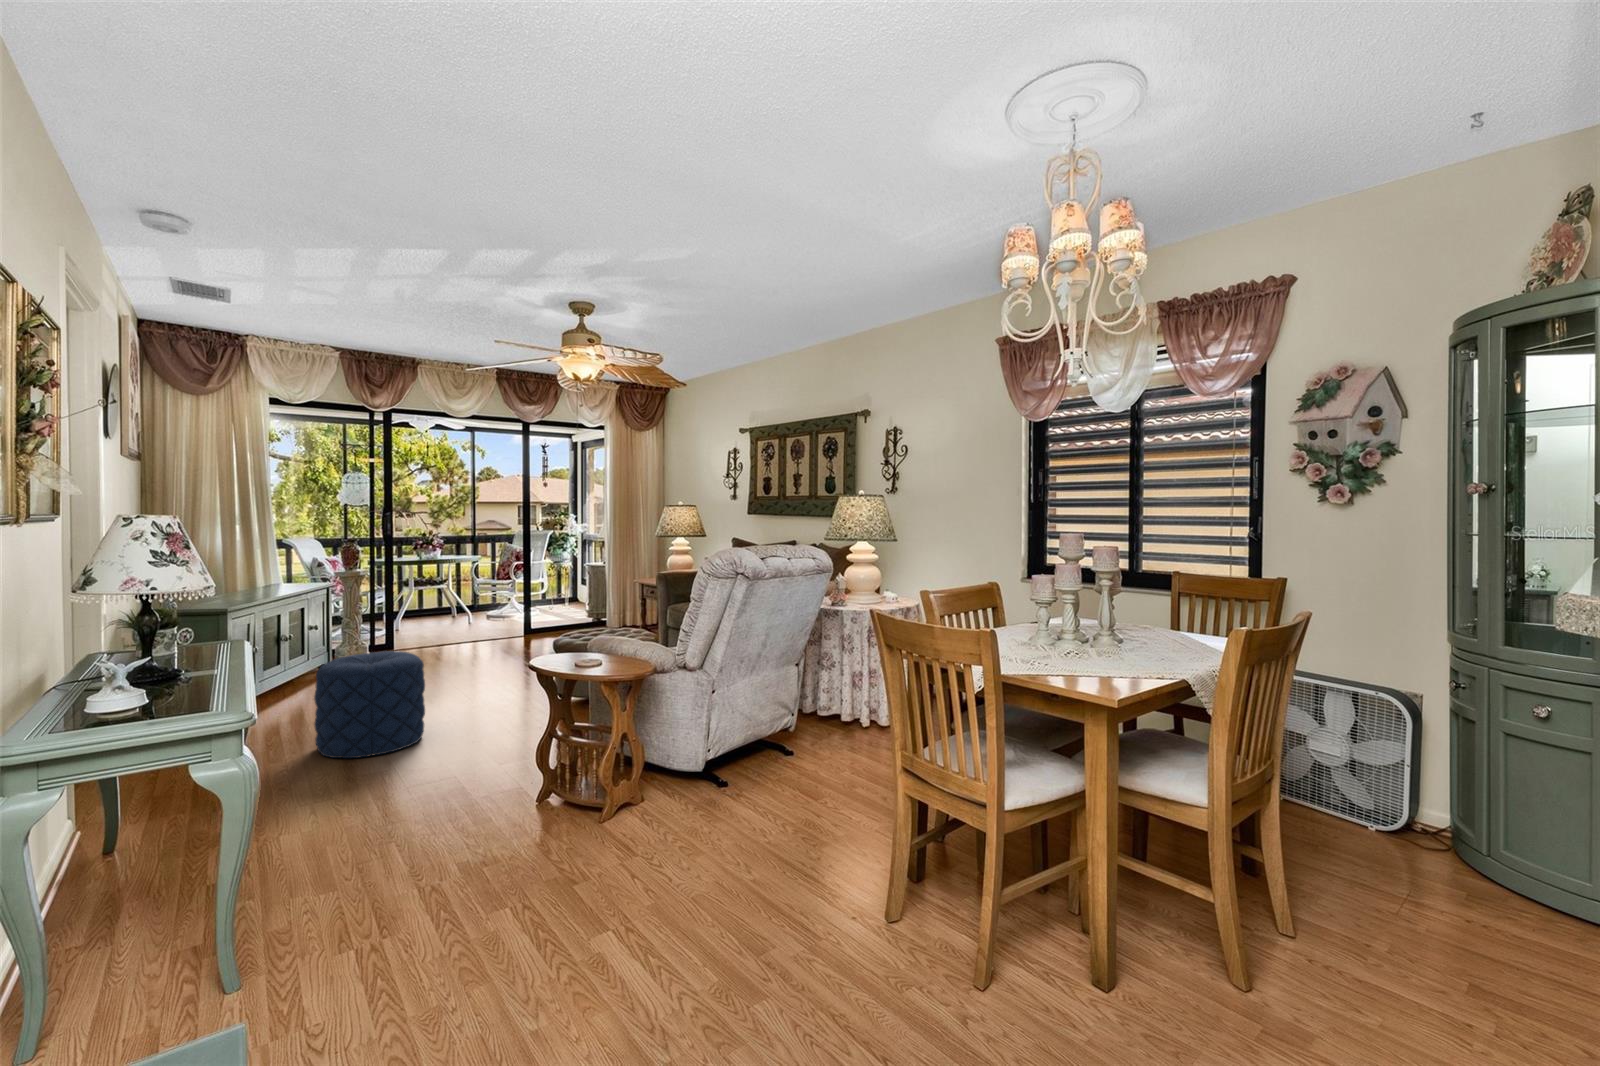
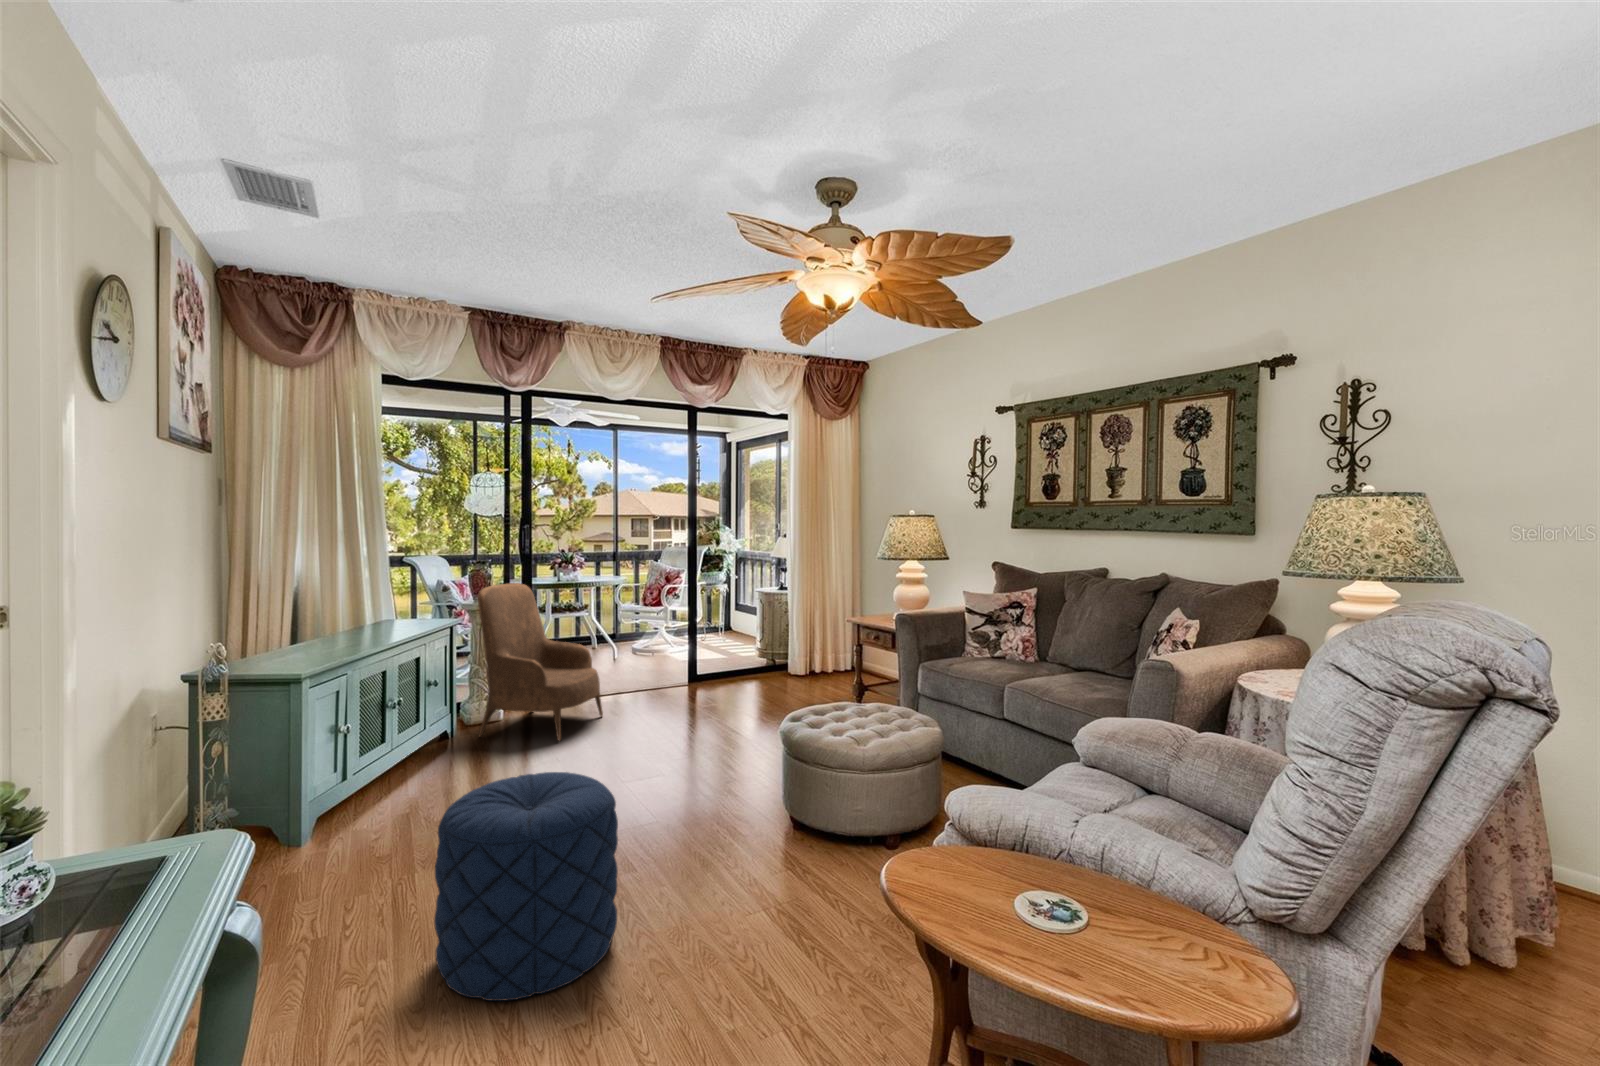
armchair: none [347,556,448,666] -> present [478,583,603,741]

